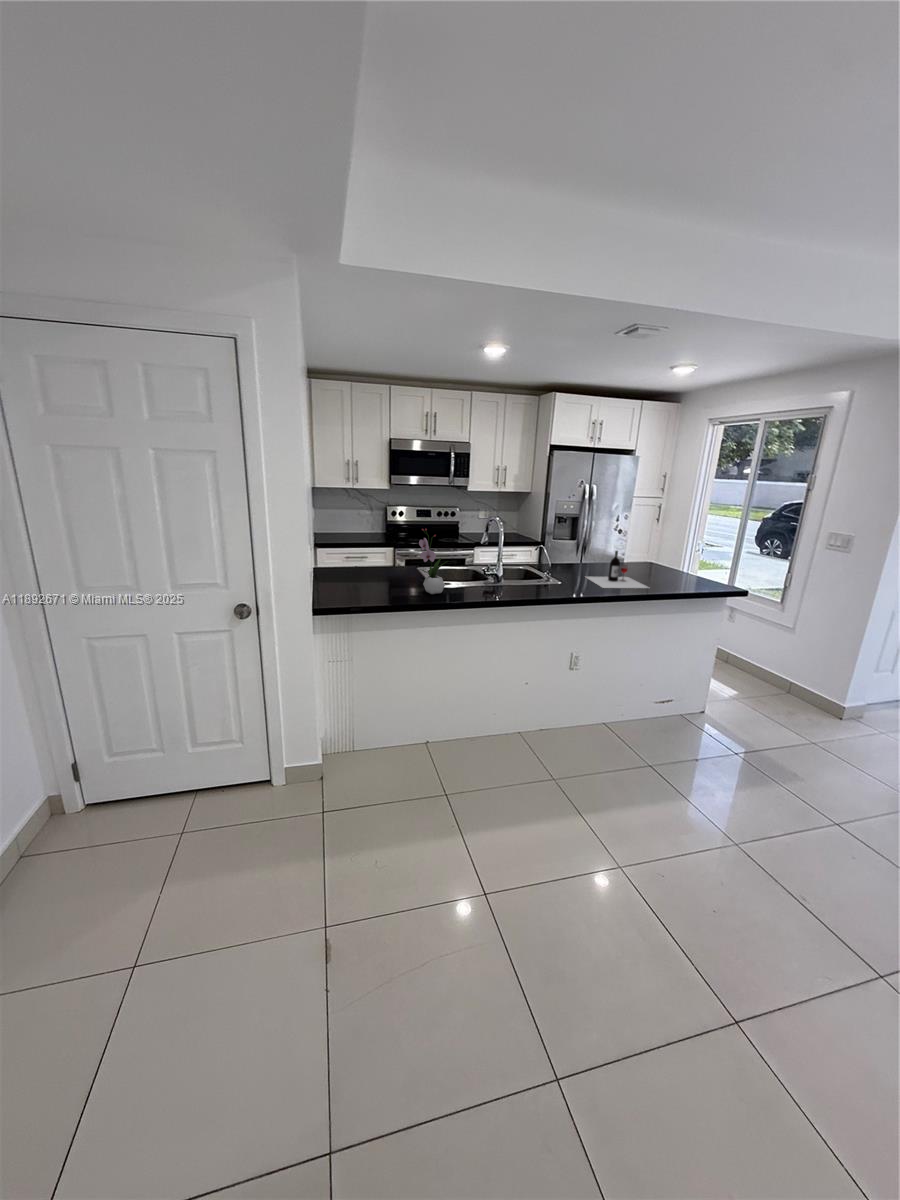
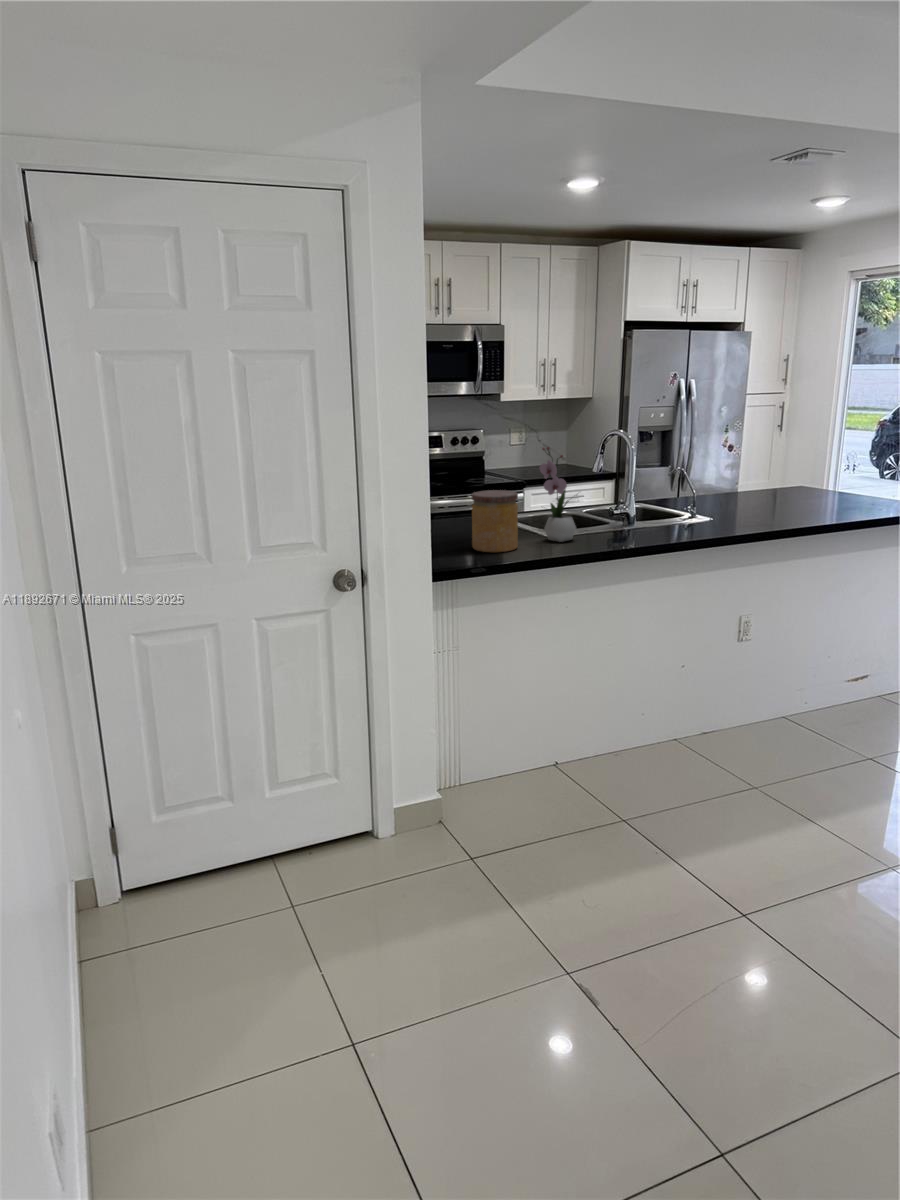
wine bottle: present [586,551,648,588] -> none [736,466,838,518]
jar: none [367,555,399,599] -> present [471,490,518,552]

